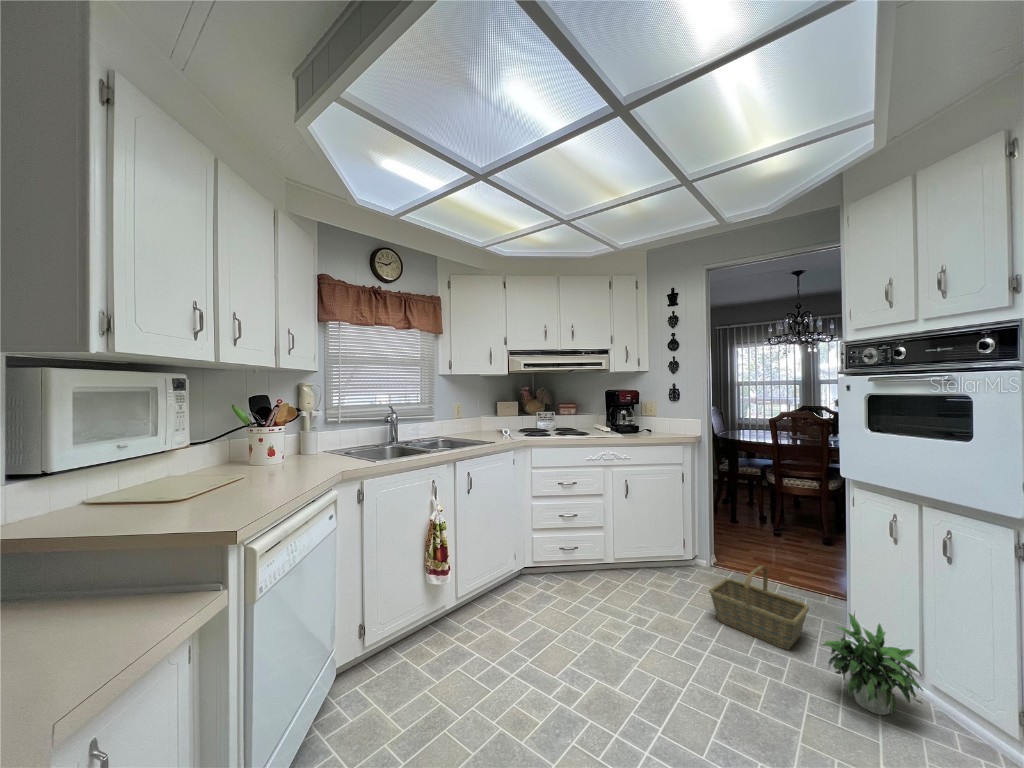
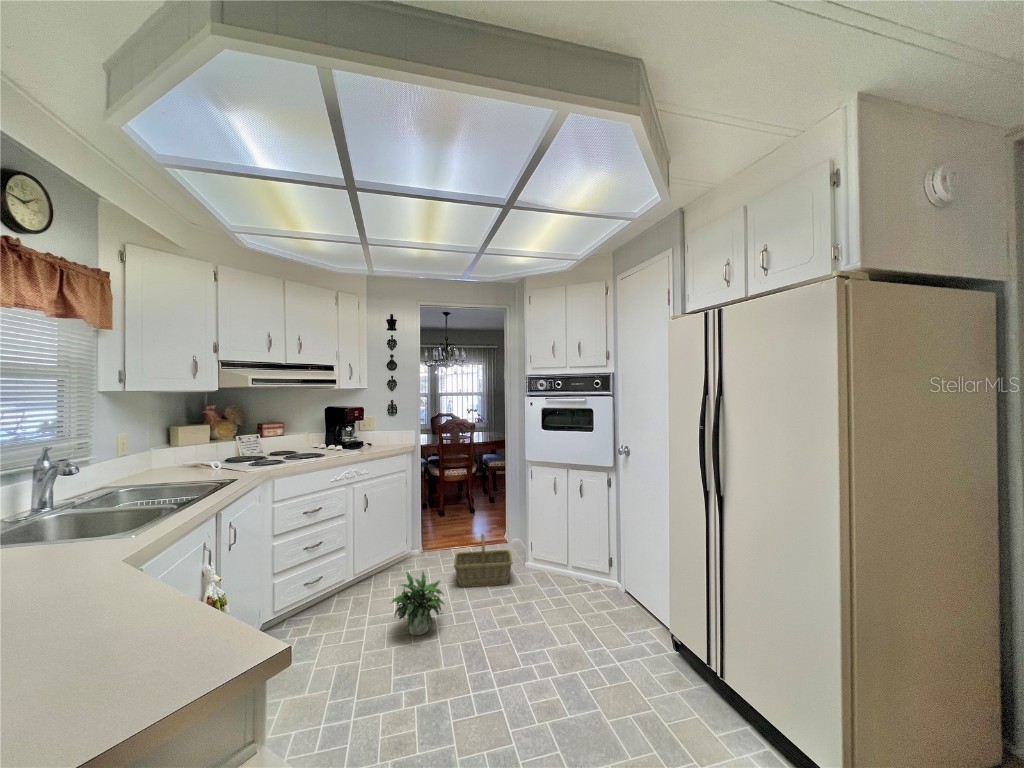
potted plant: present [822,613,923,715] -> present [391,572,444,635]

